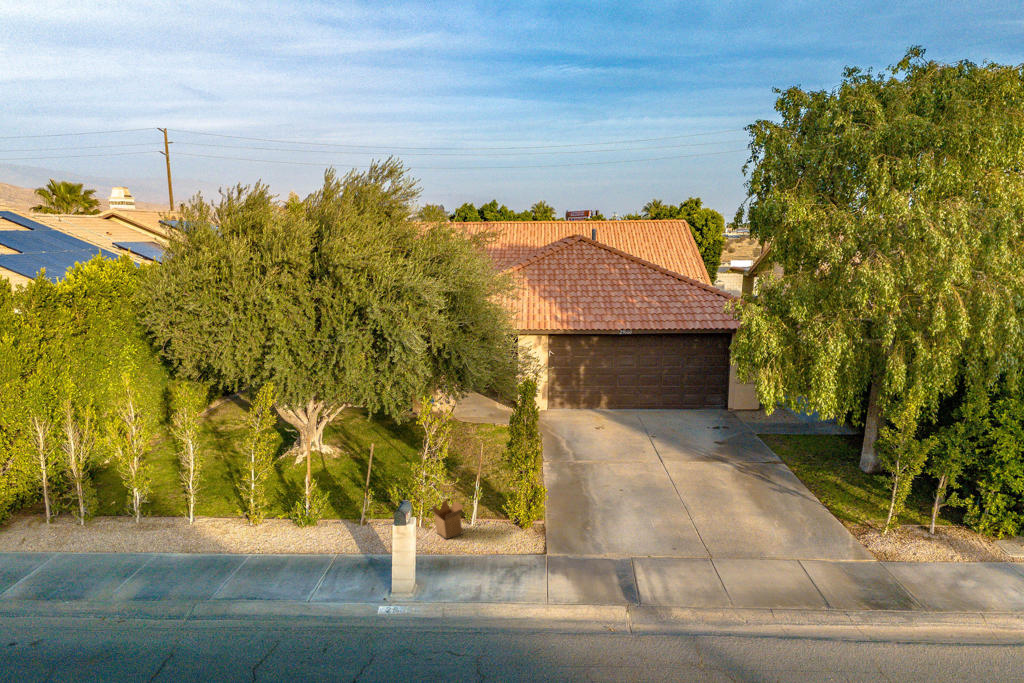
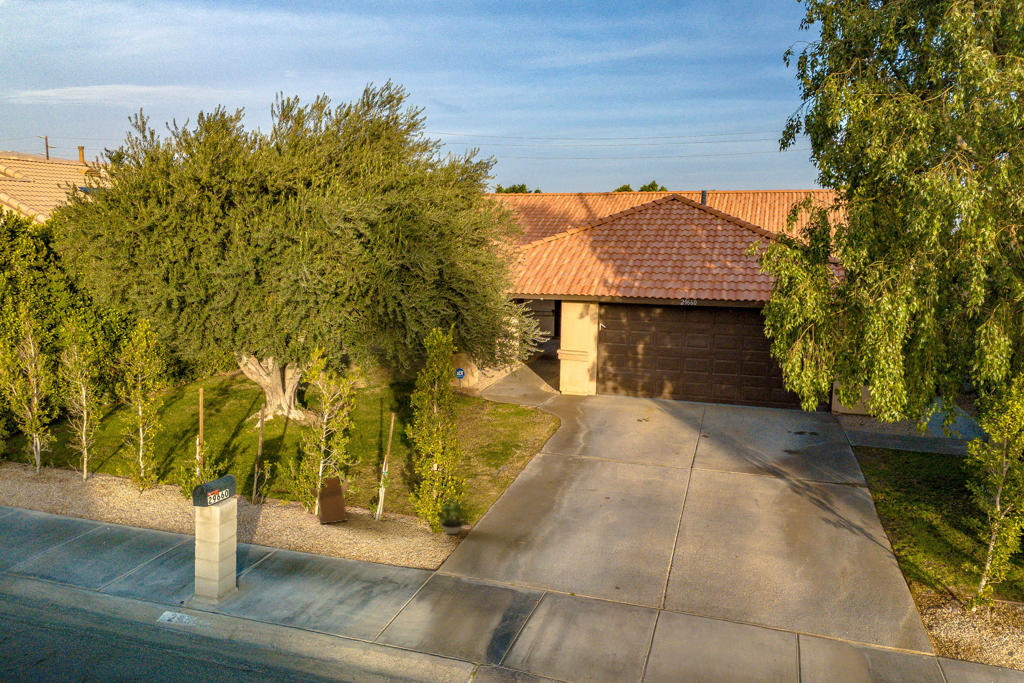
potted plant: none [535,506,561,533] -> present [437,498,469,534]

